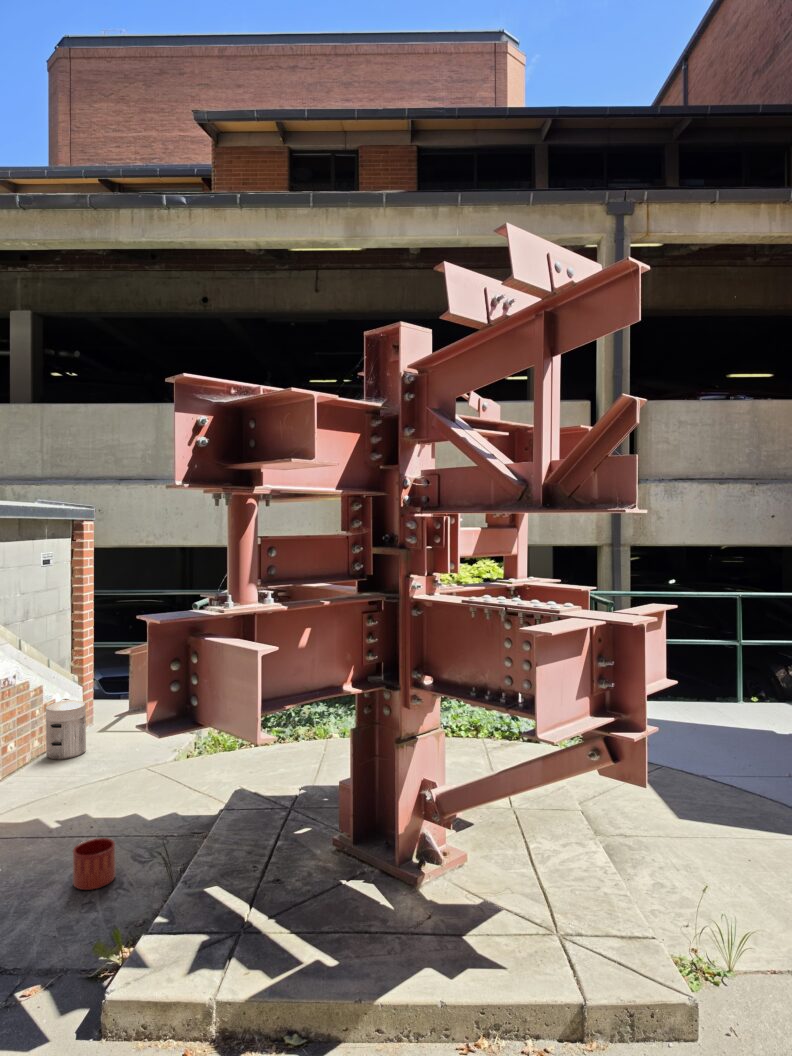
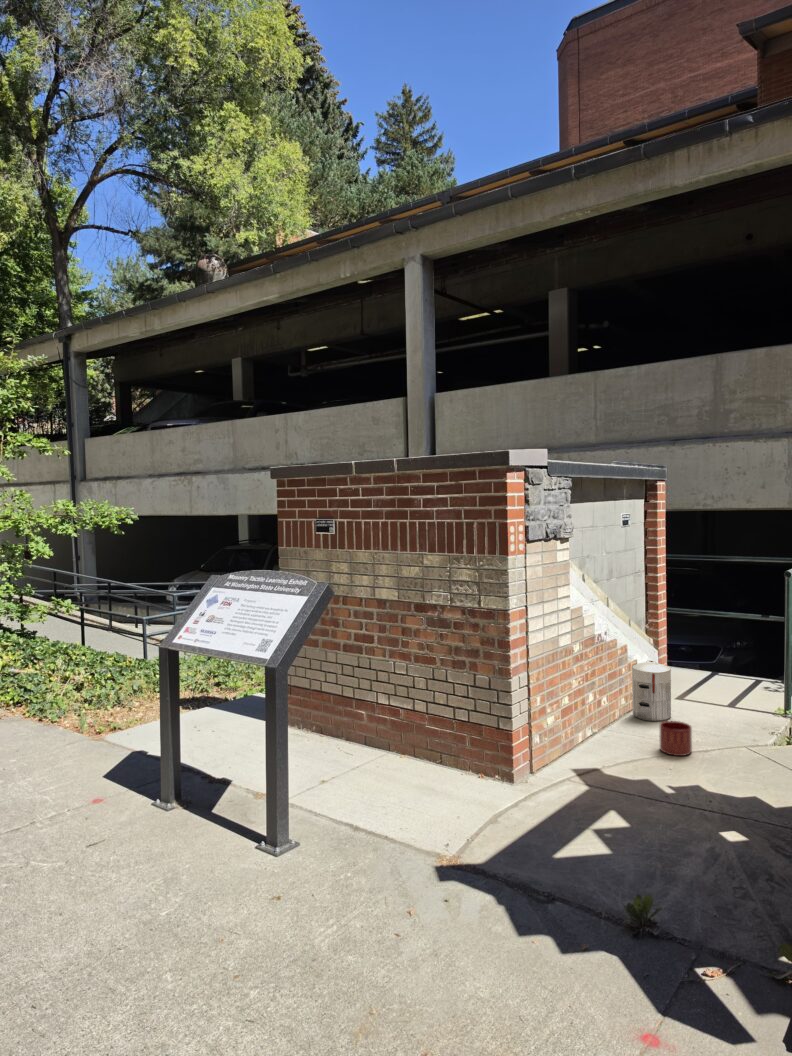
planter: present [72,838,116,890] -> present [660,721,692,756]

